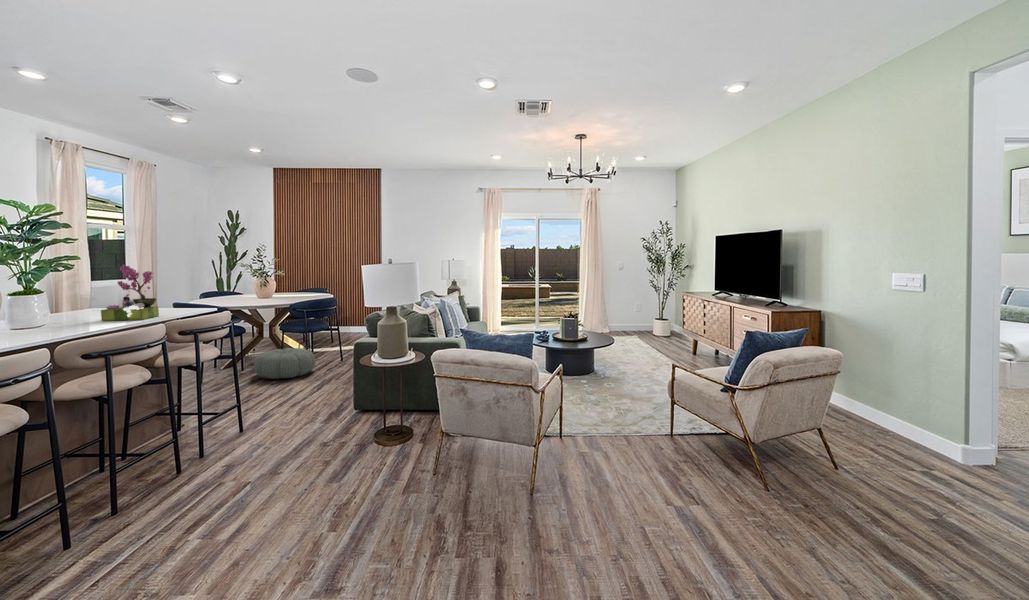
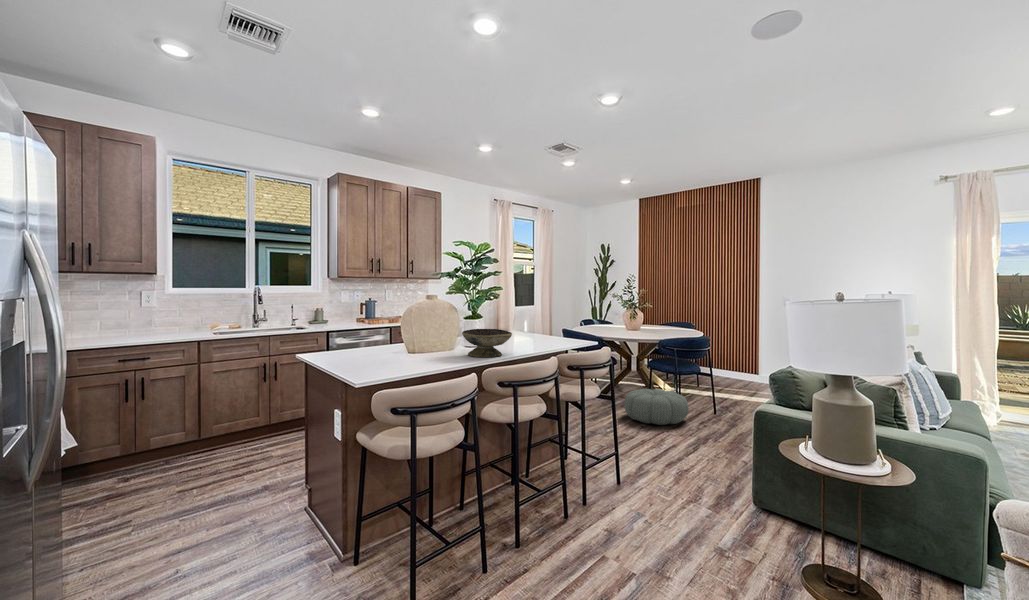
flower arrangement: present [101,265,159,321] -> none [511,294,553,349]
decorative bowl: none [23,302,99,333] -> present [462,329,512,357]

